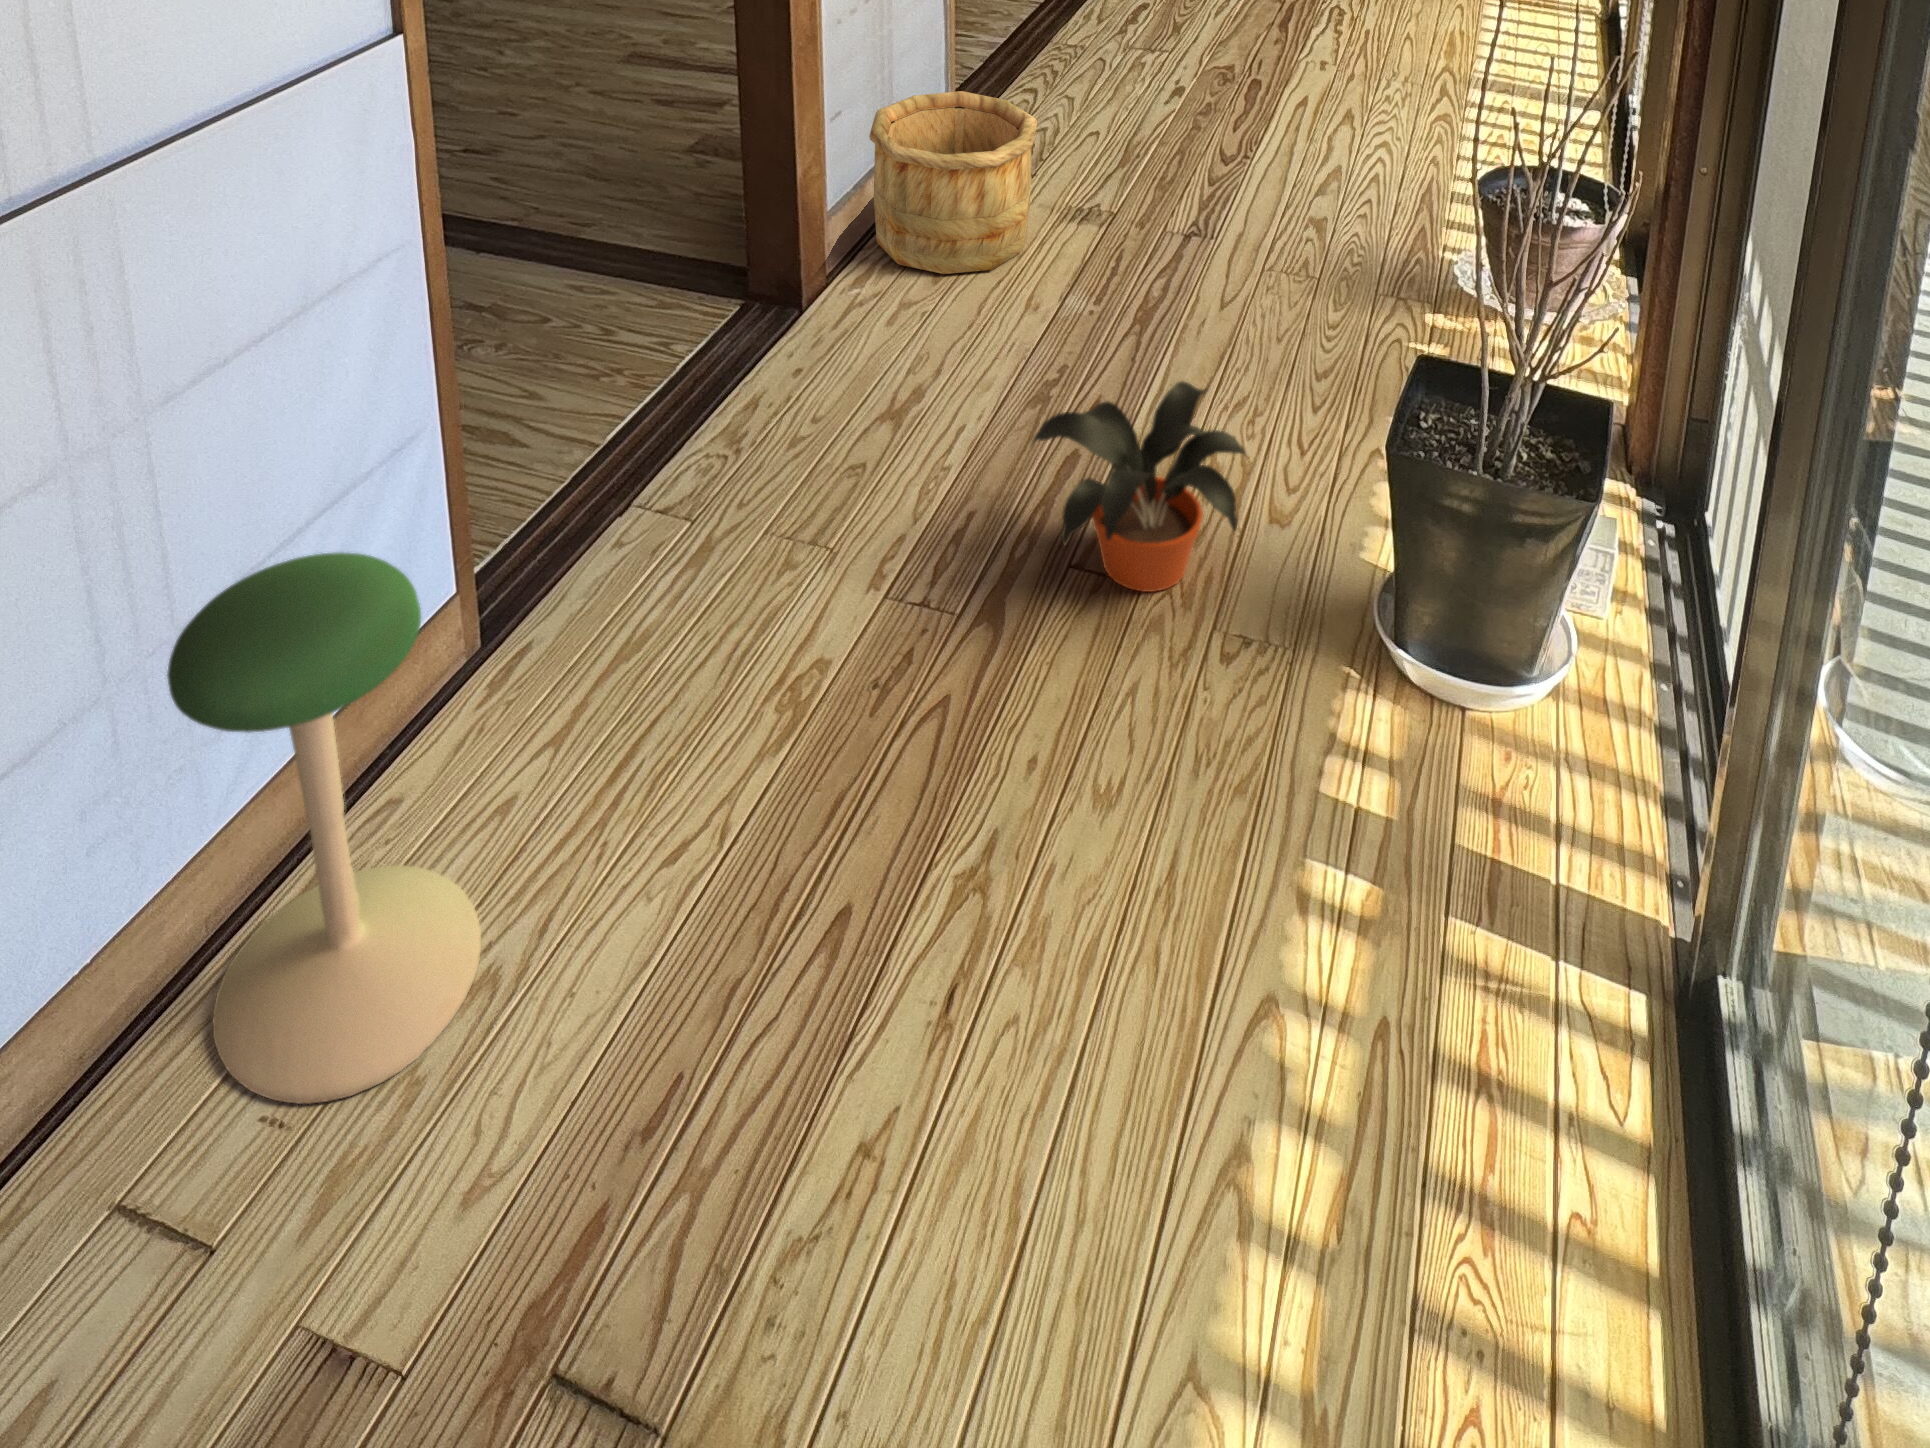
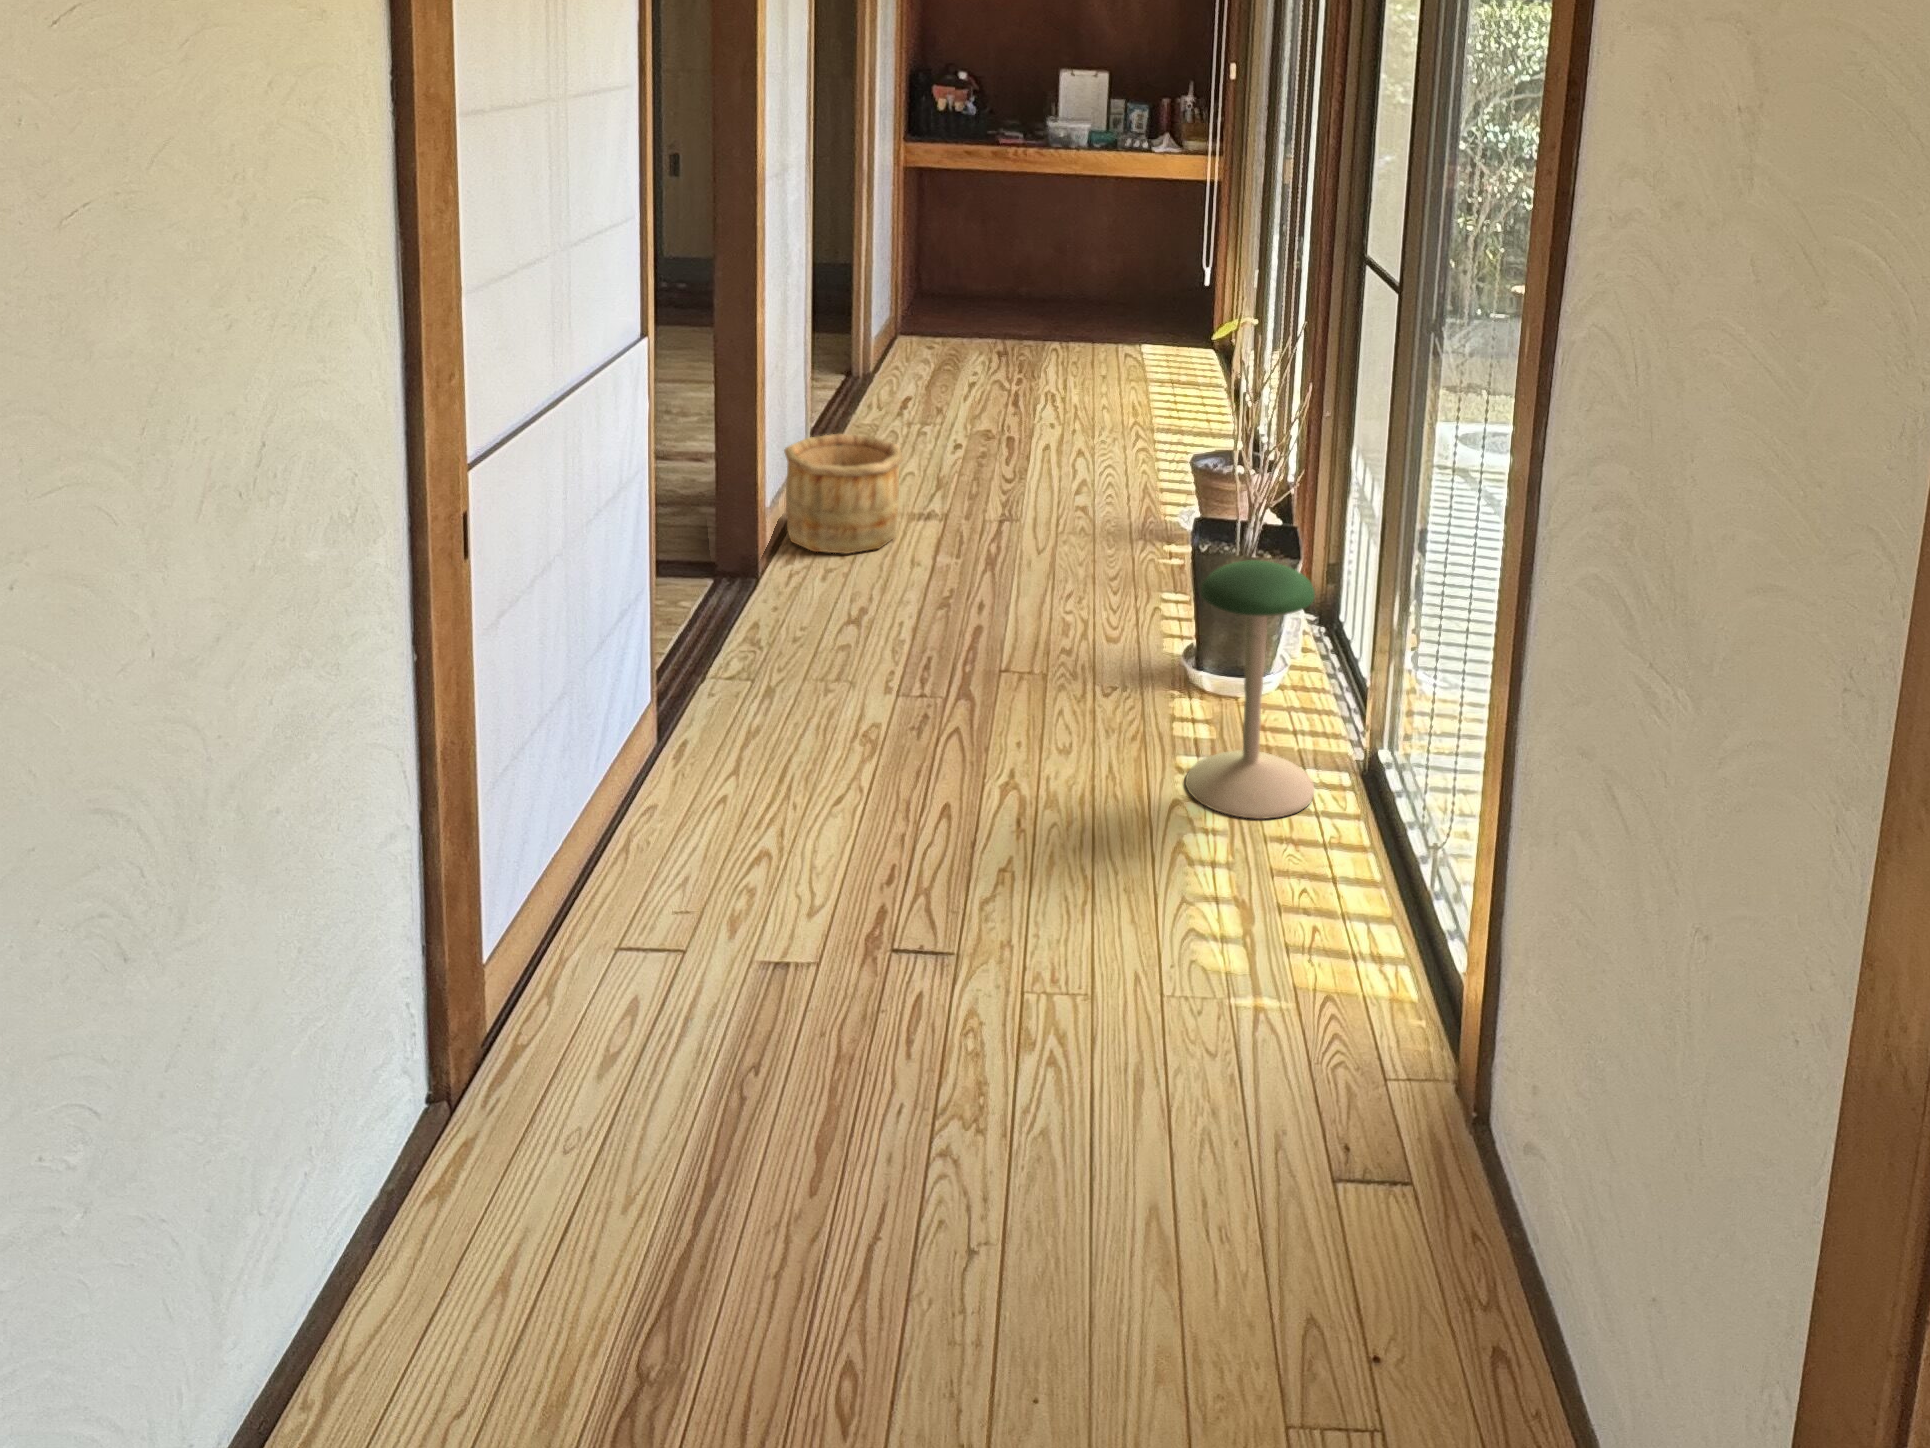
potted plant: present [1033,381,1249,592] -> none [974,556,1107,676]
stool: present [167,552,481,1104] -> present [1186,560,1315,819]

